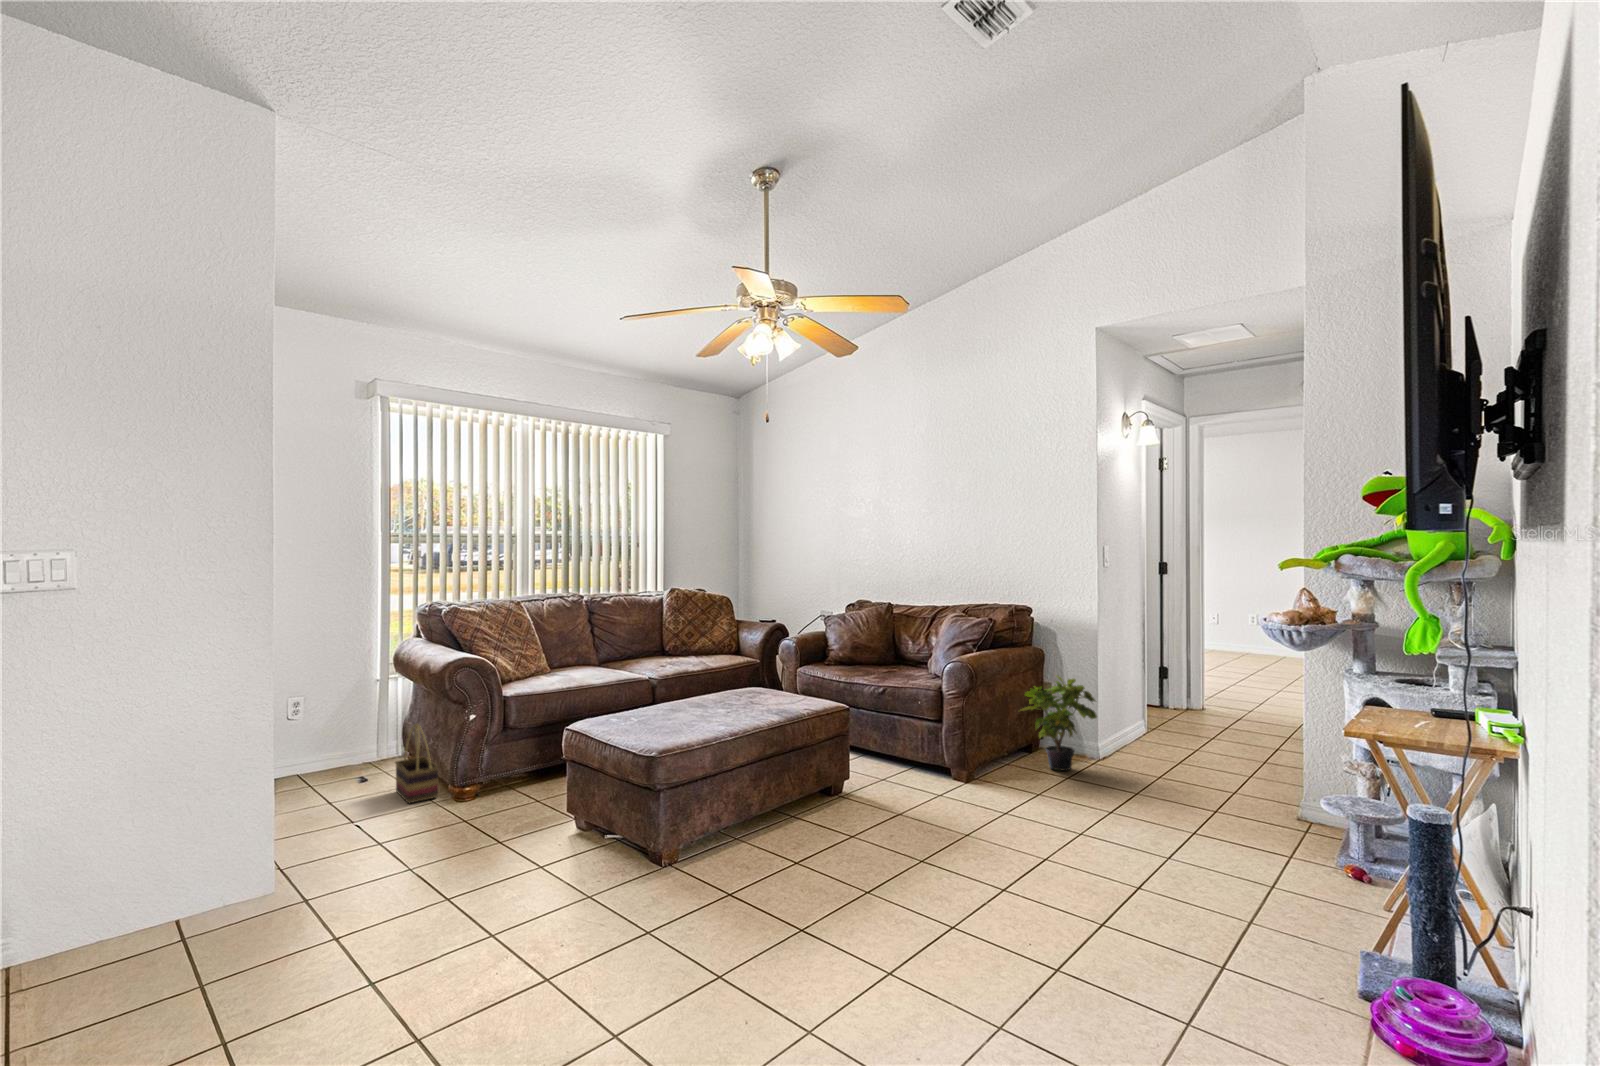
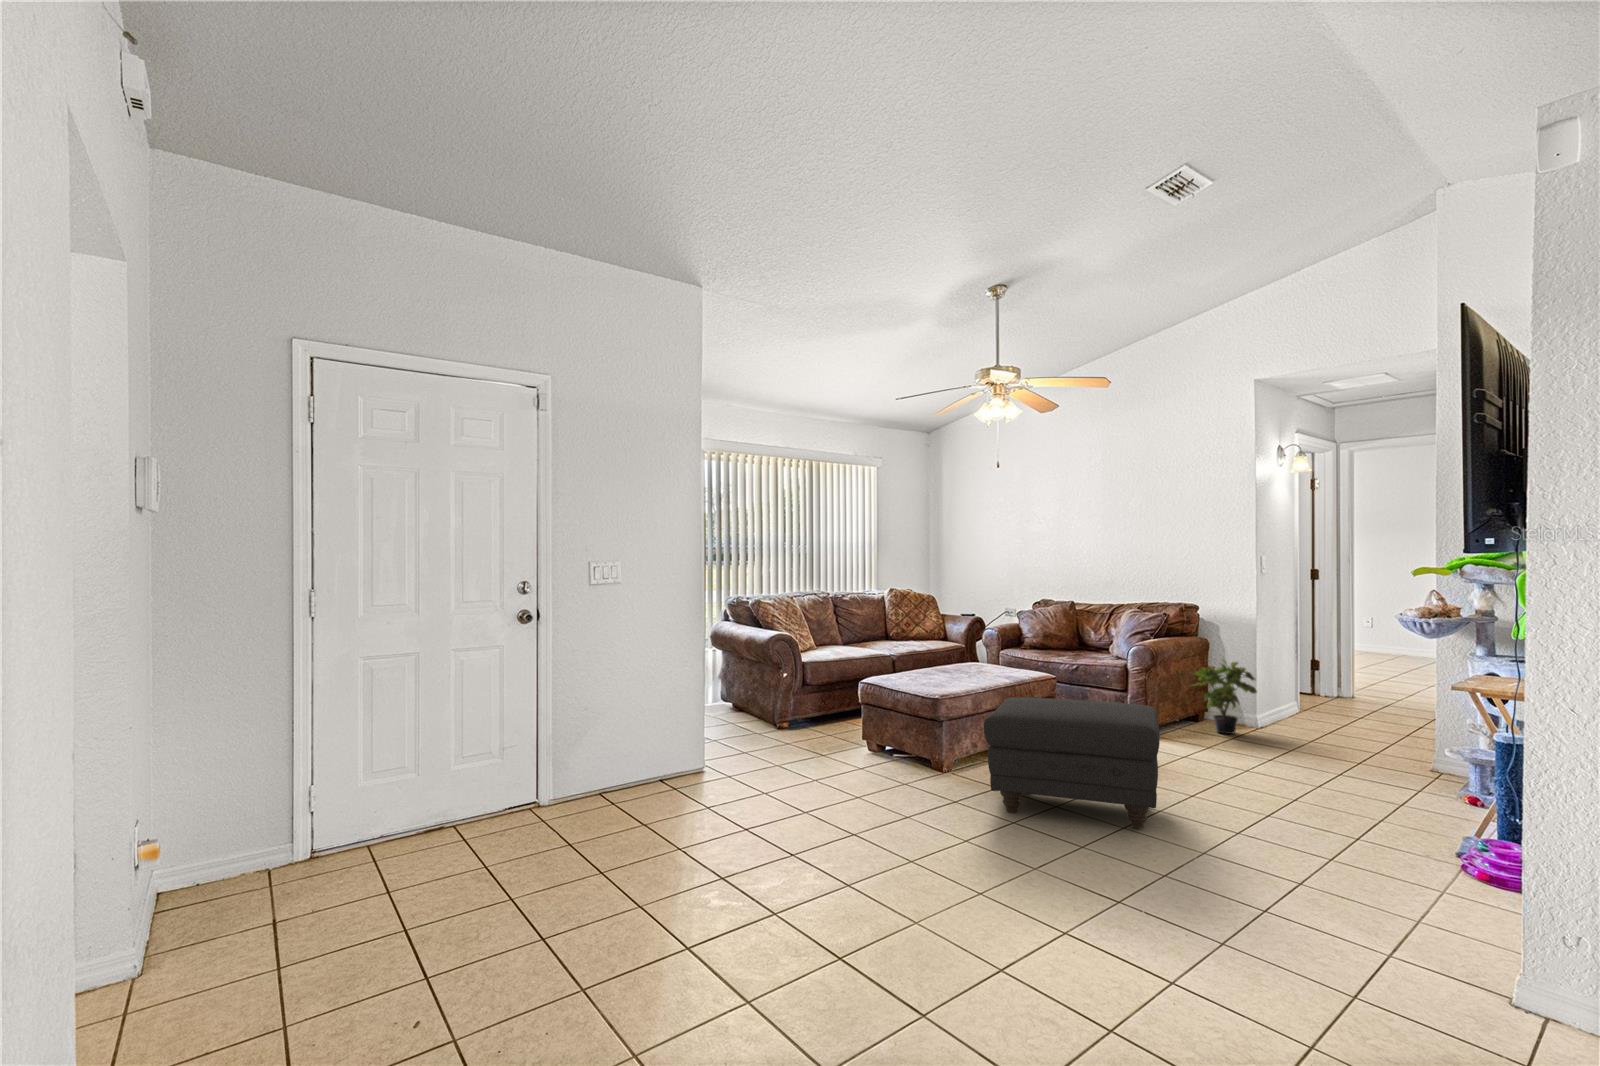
basket: present [395,724,438,803] -> none [726,680,760,733]
ottoman: none [688,753,956,968] -> present [984,697,1160,829]

